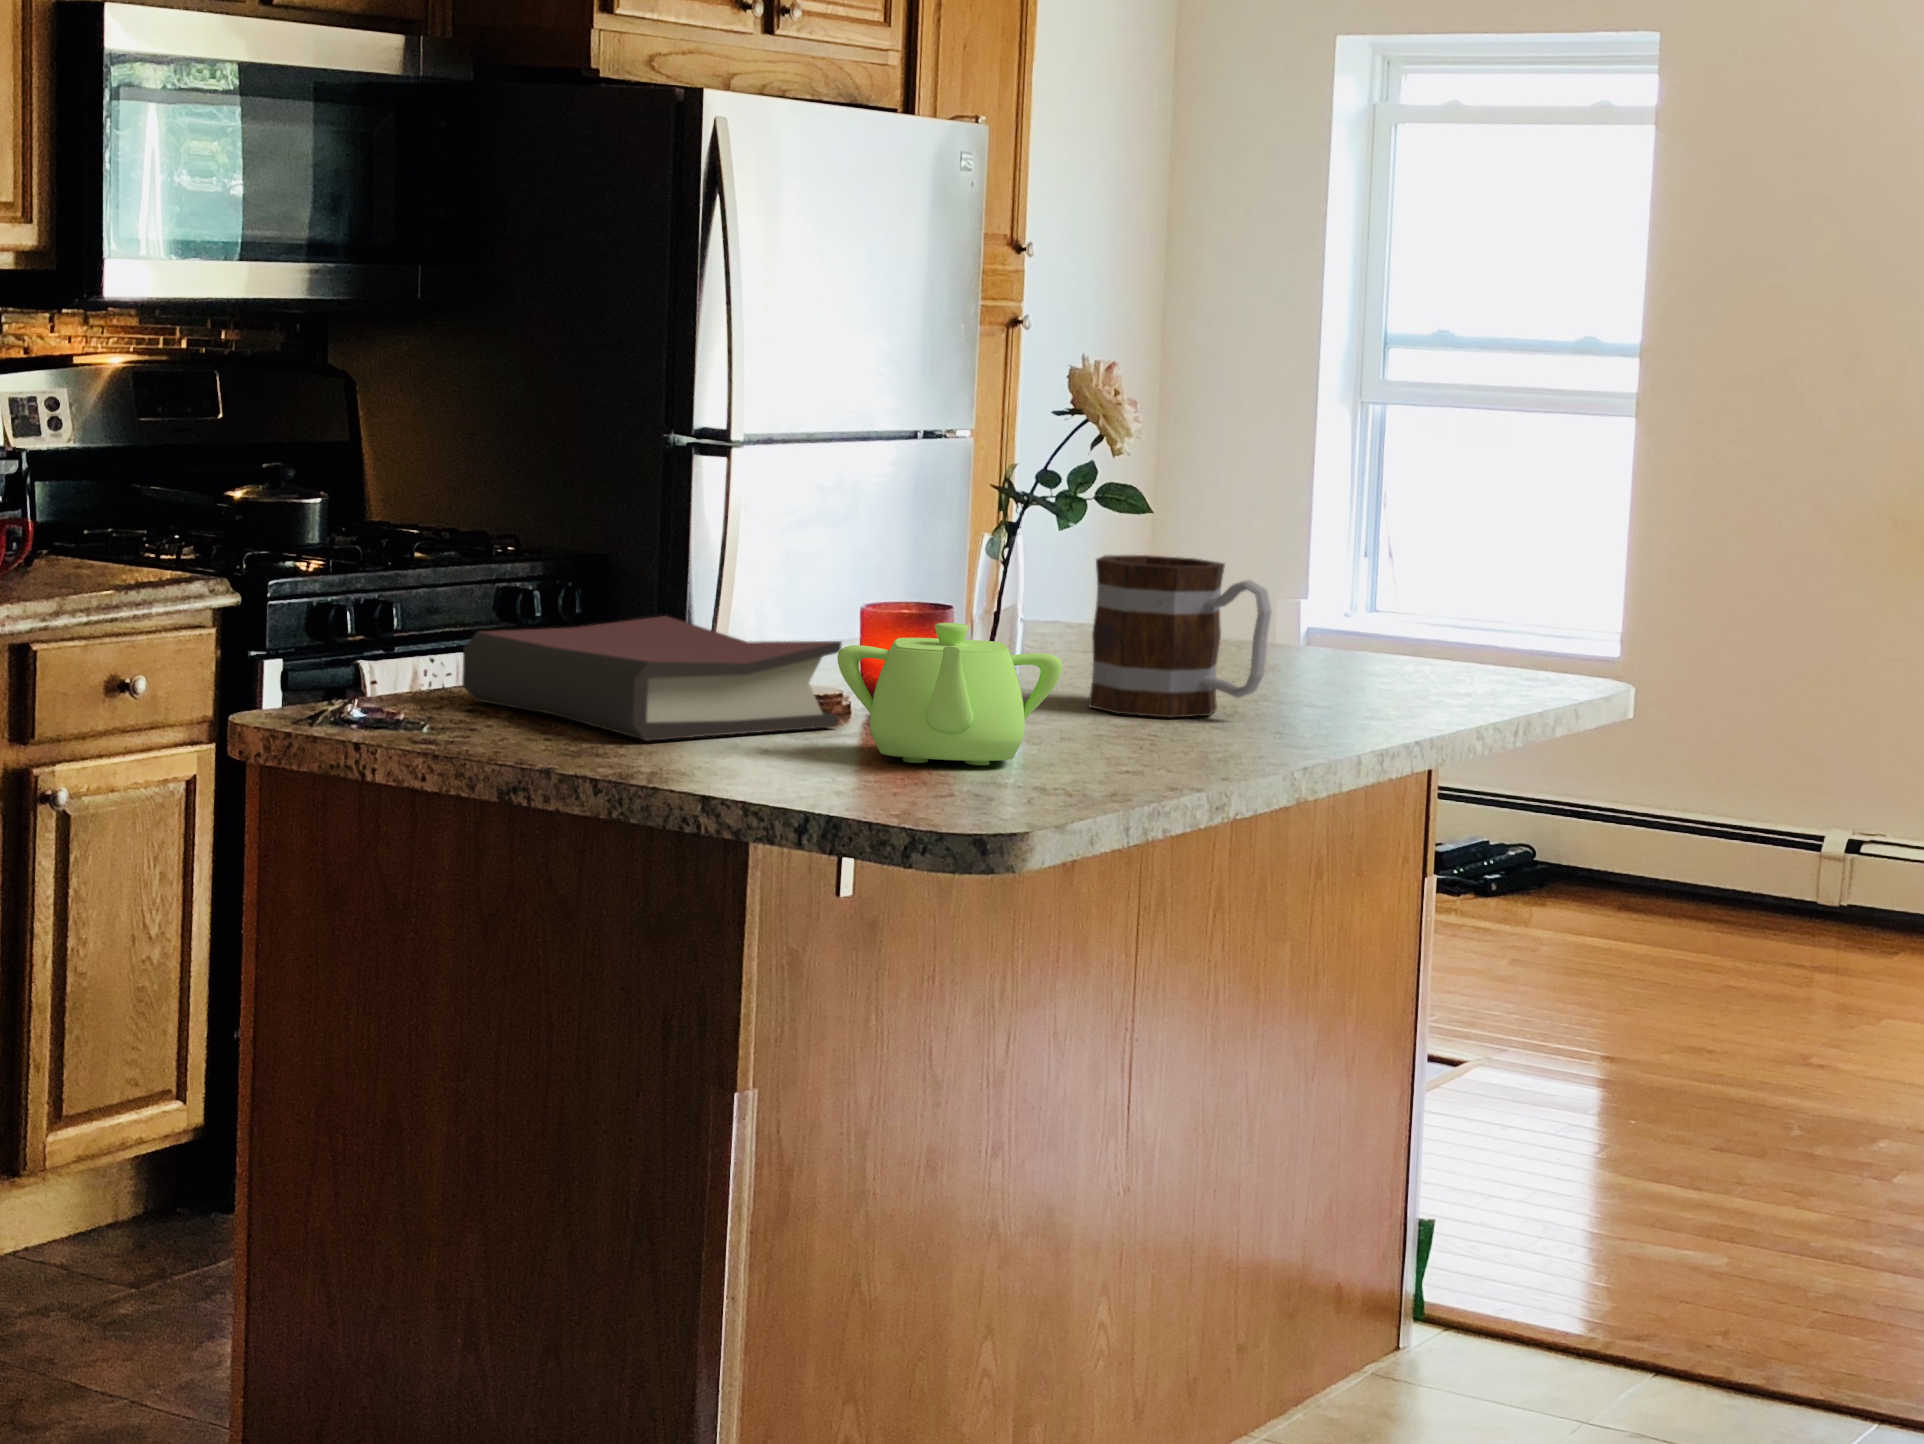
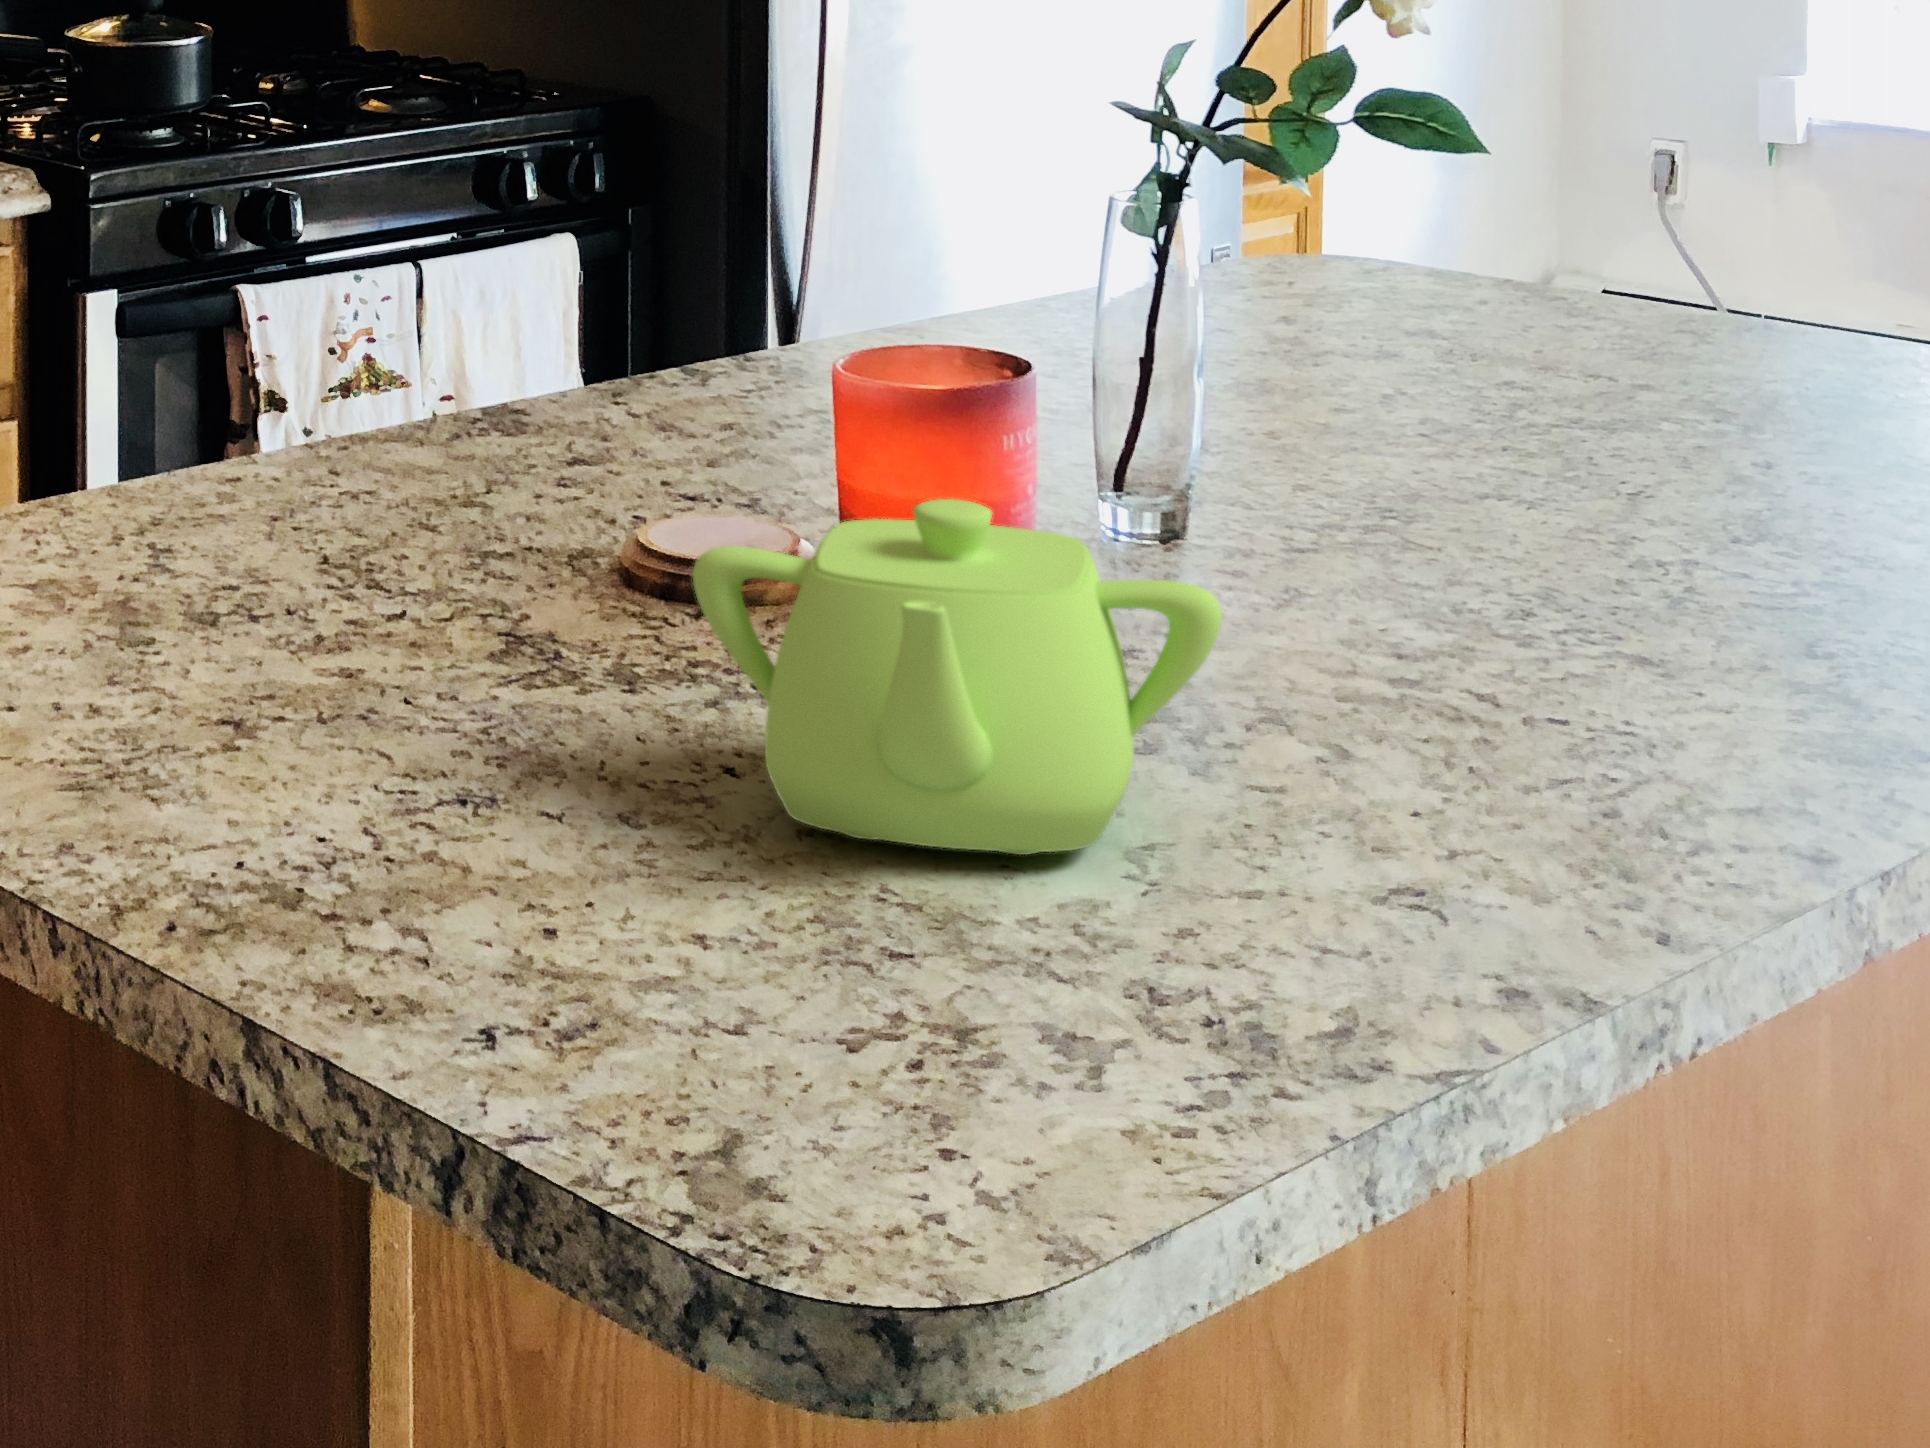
mug: present [1088,555,1272,717] -> none [1338,244,1759,622]
hardback book: present [462,616,842,741] -> none [46,368,756,728]

